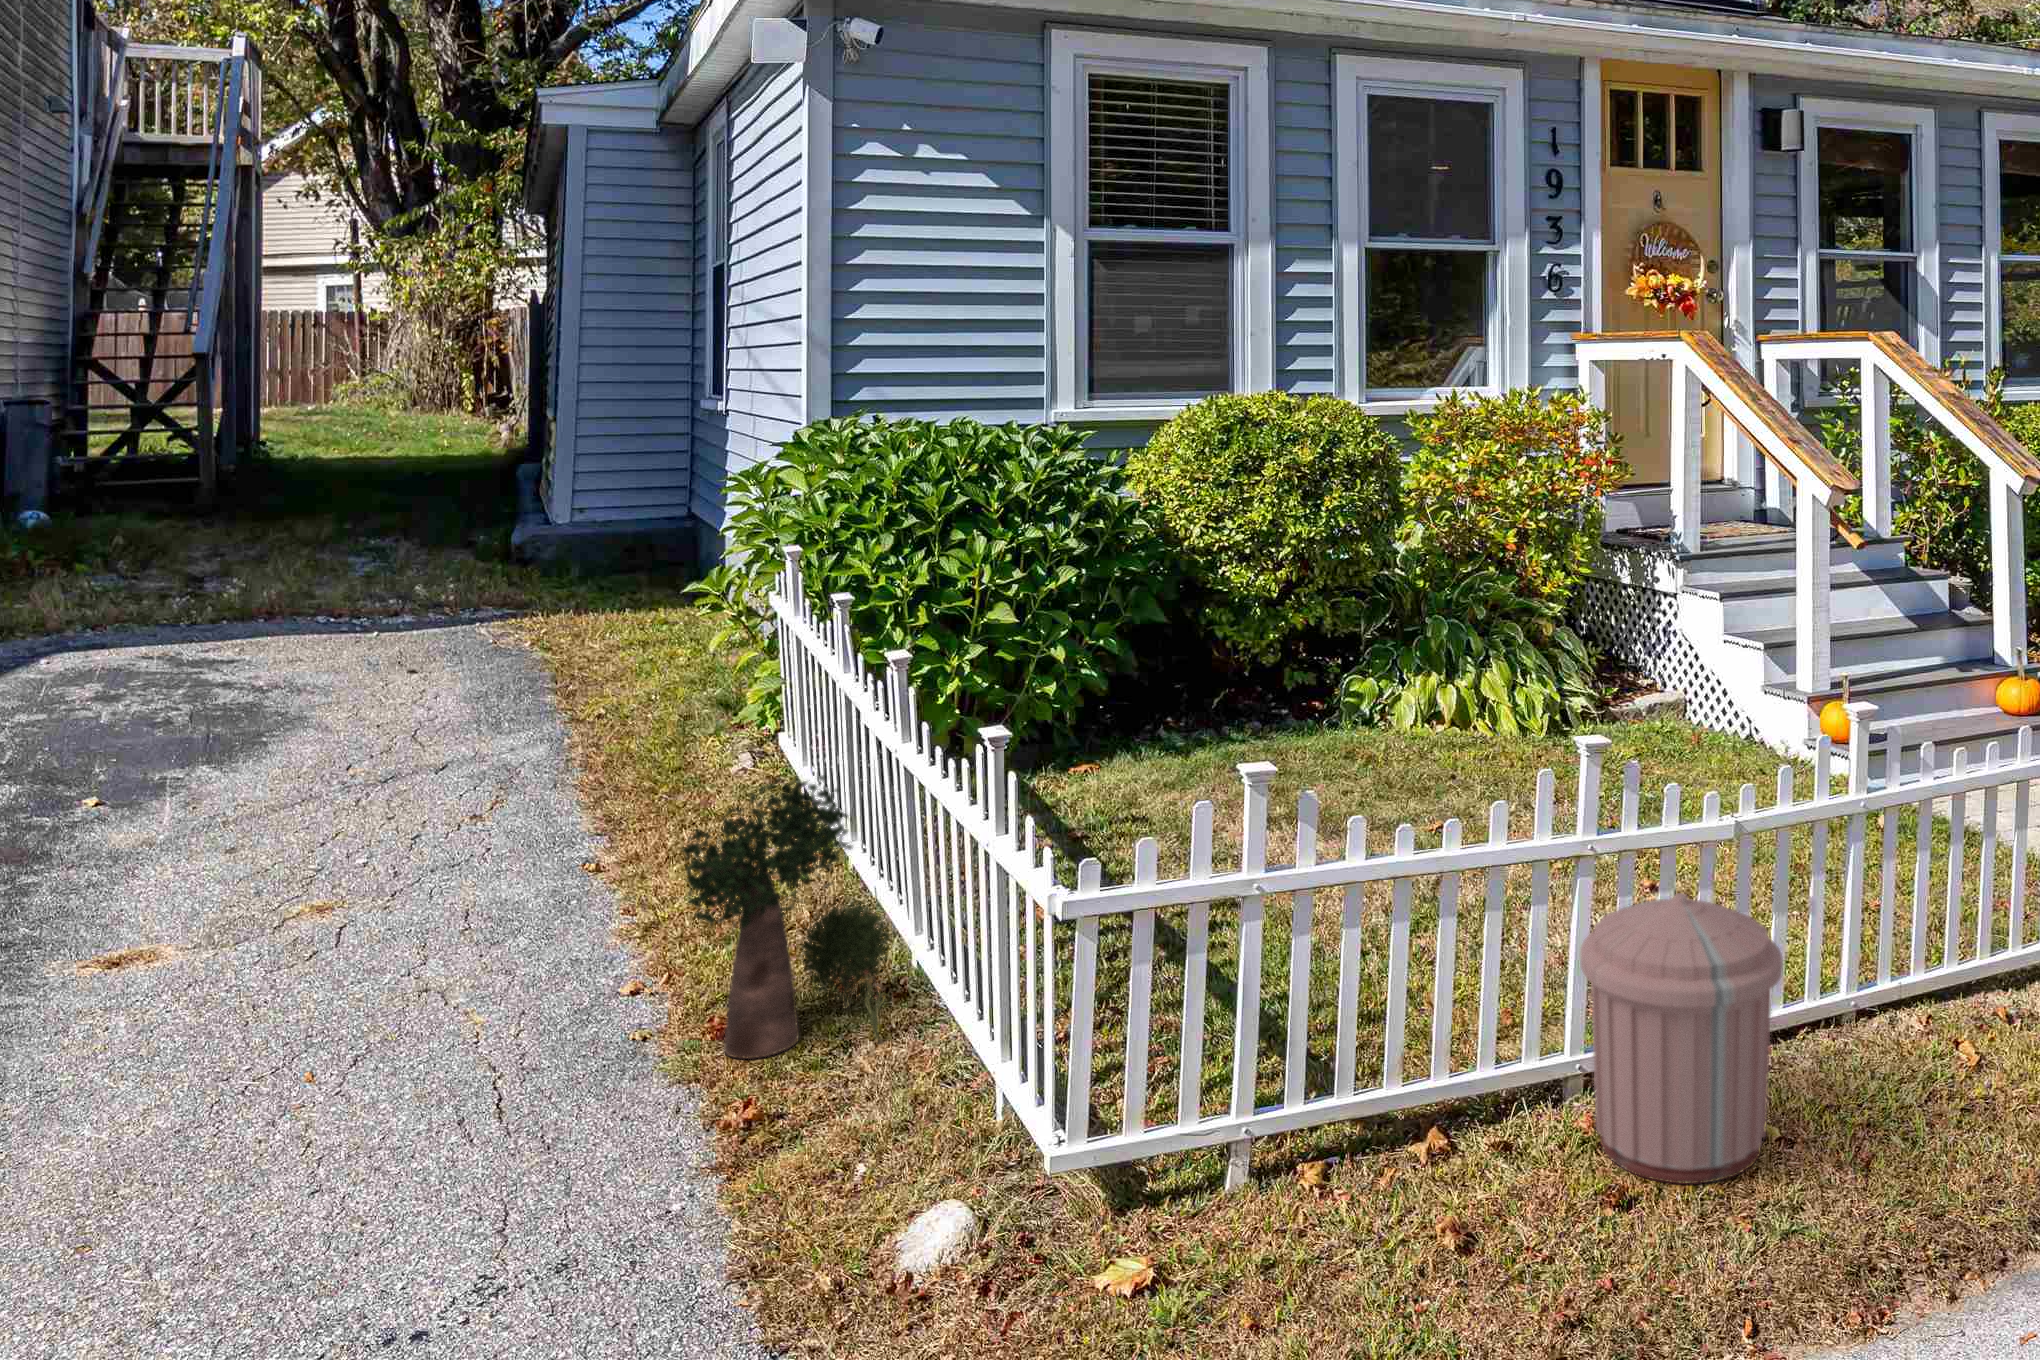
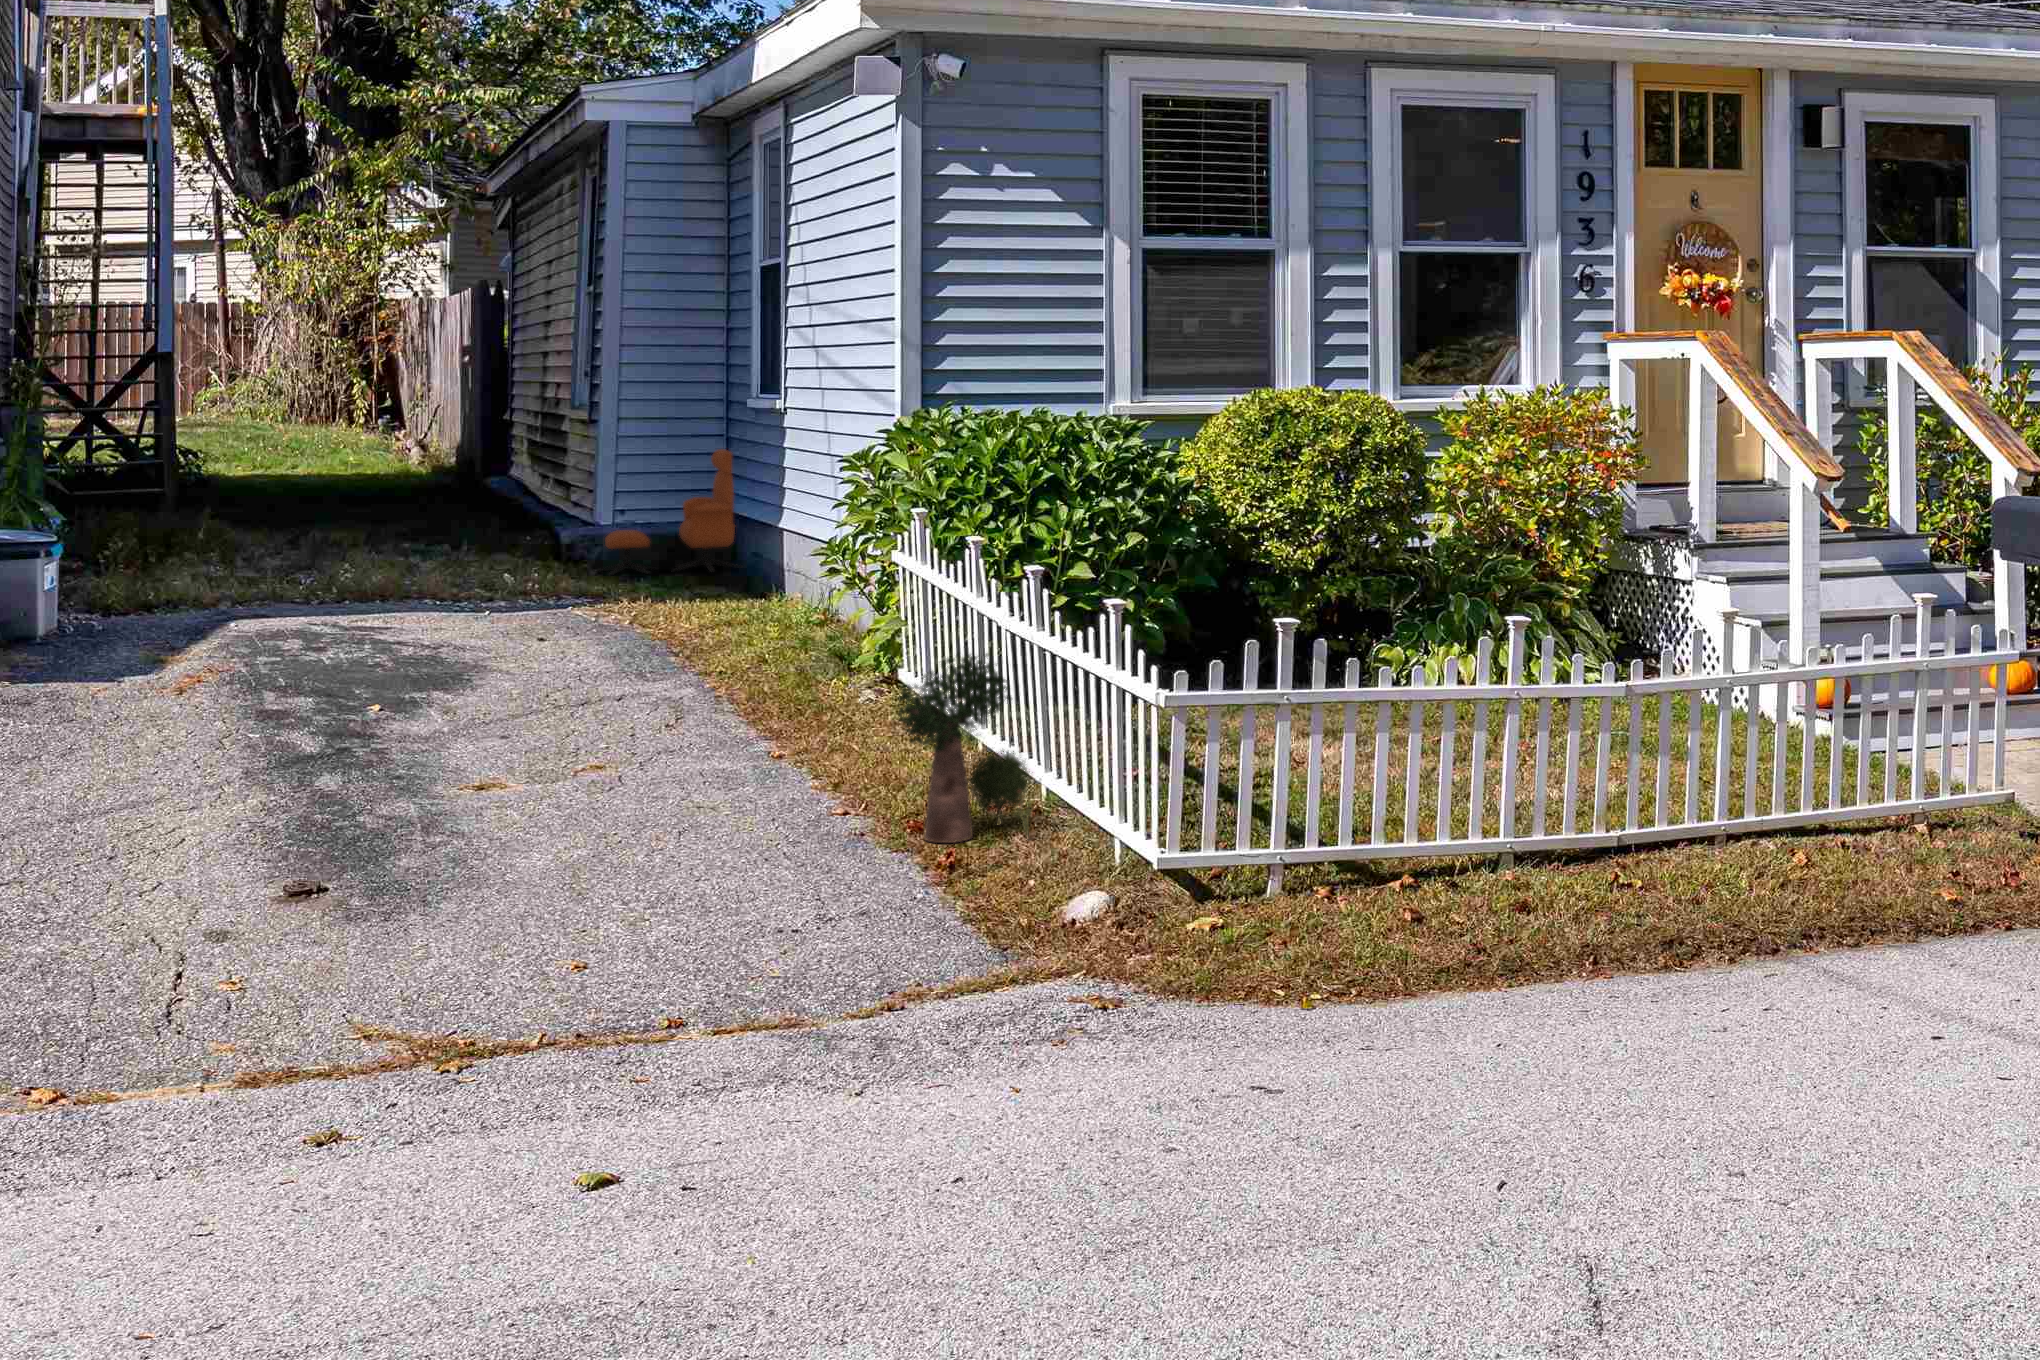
lounge chair: none [528,456,694,588] -> present [600,449,742,575]
trash can: present [1580,893,1783,1184] -> none [1510,726,1648,909]

